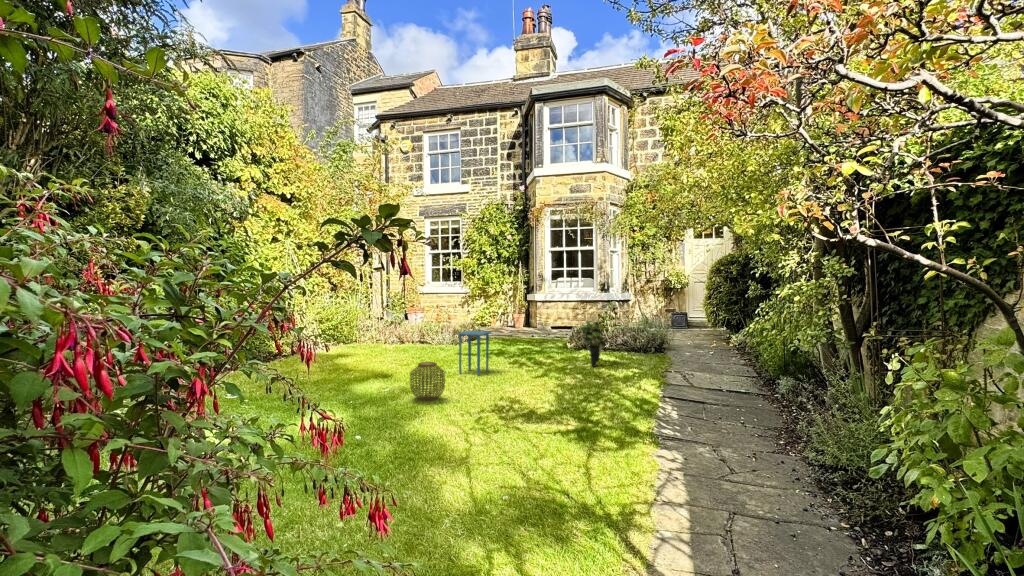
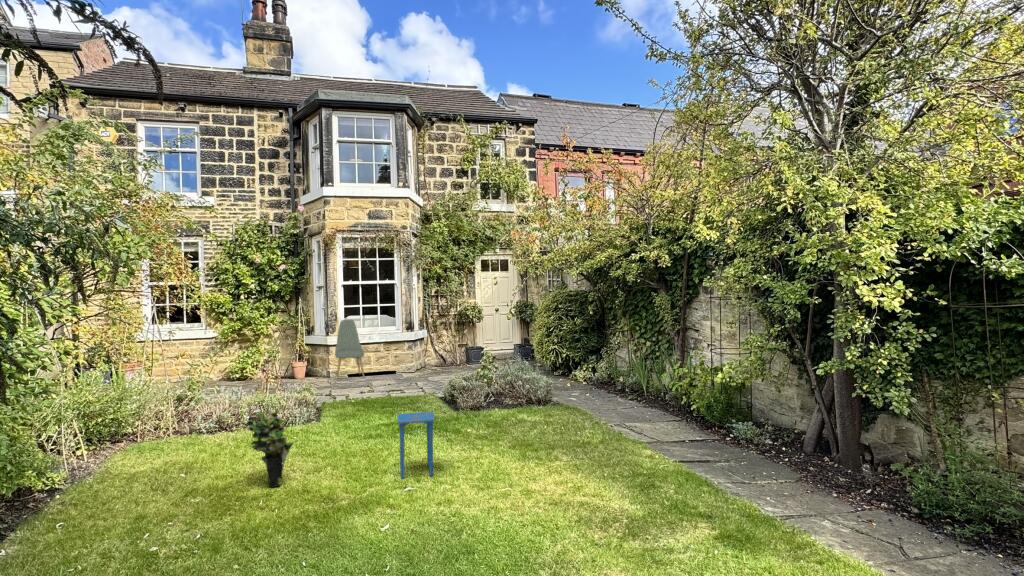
chair: none [534,280,559,329] -> present [335,320,364,380]
potted plant: present [581,320,606,366] -> present [248,410,293,488]
woven basket: present [410,362,445,401] -> none [435,485,488,551]

